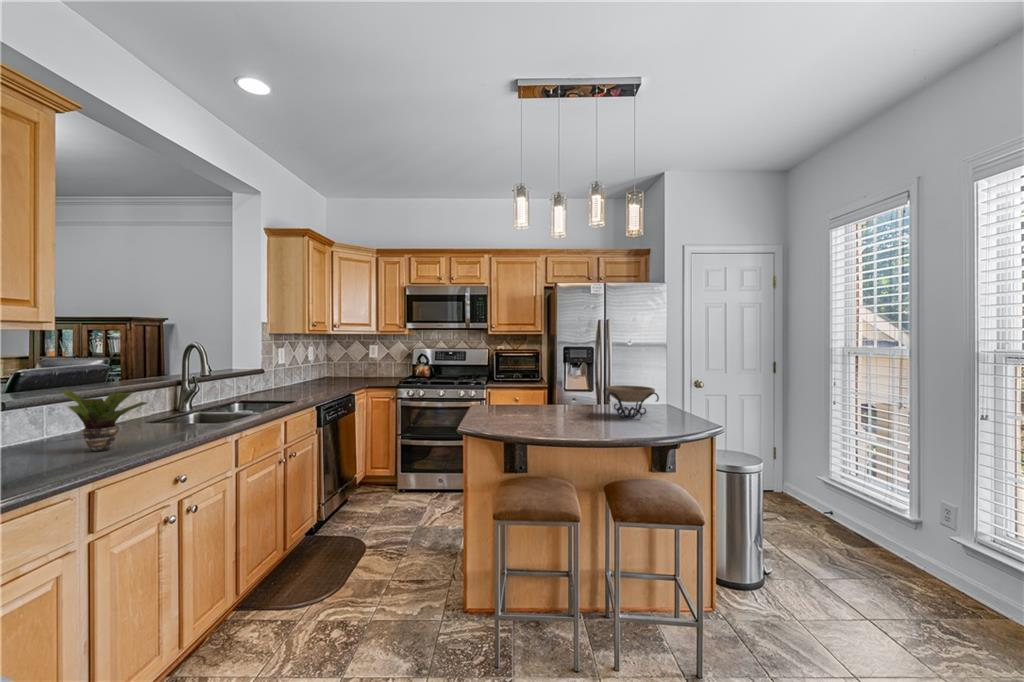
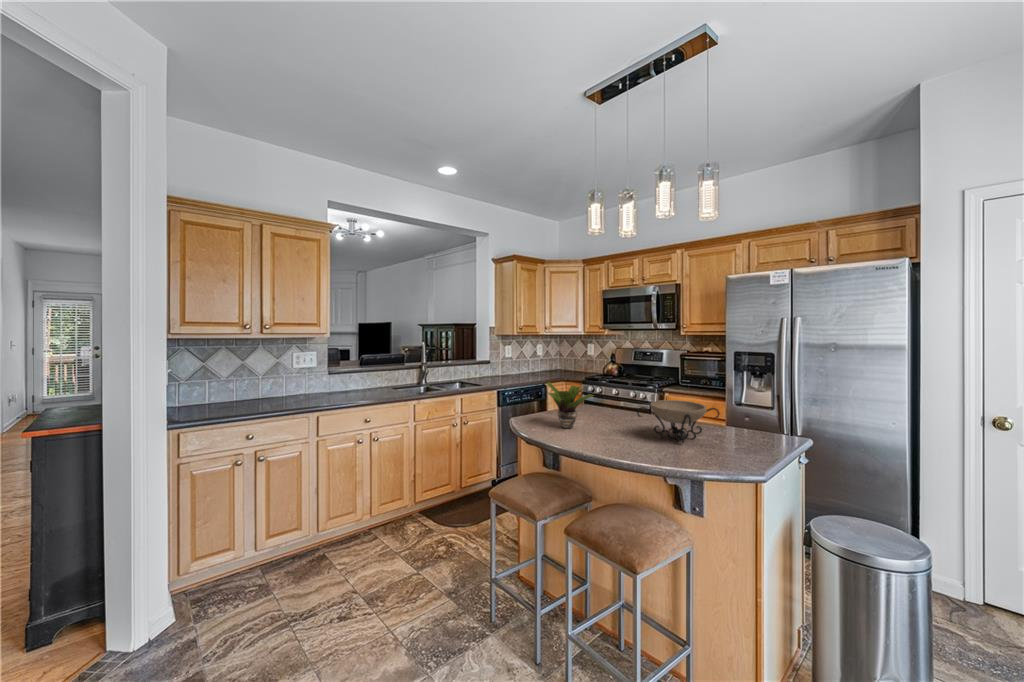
potted plant: present [61,390,148,451] -> present [547,382,593,429]

